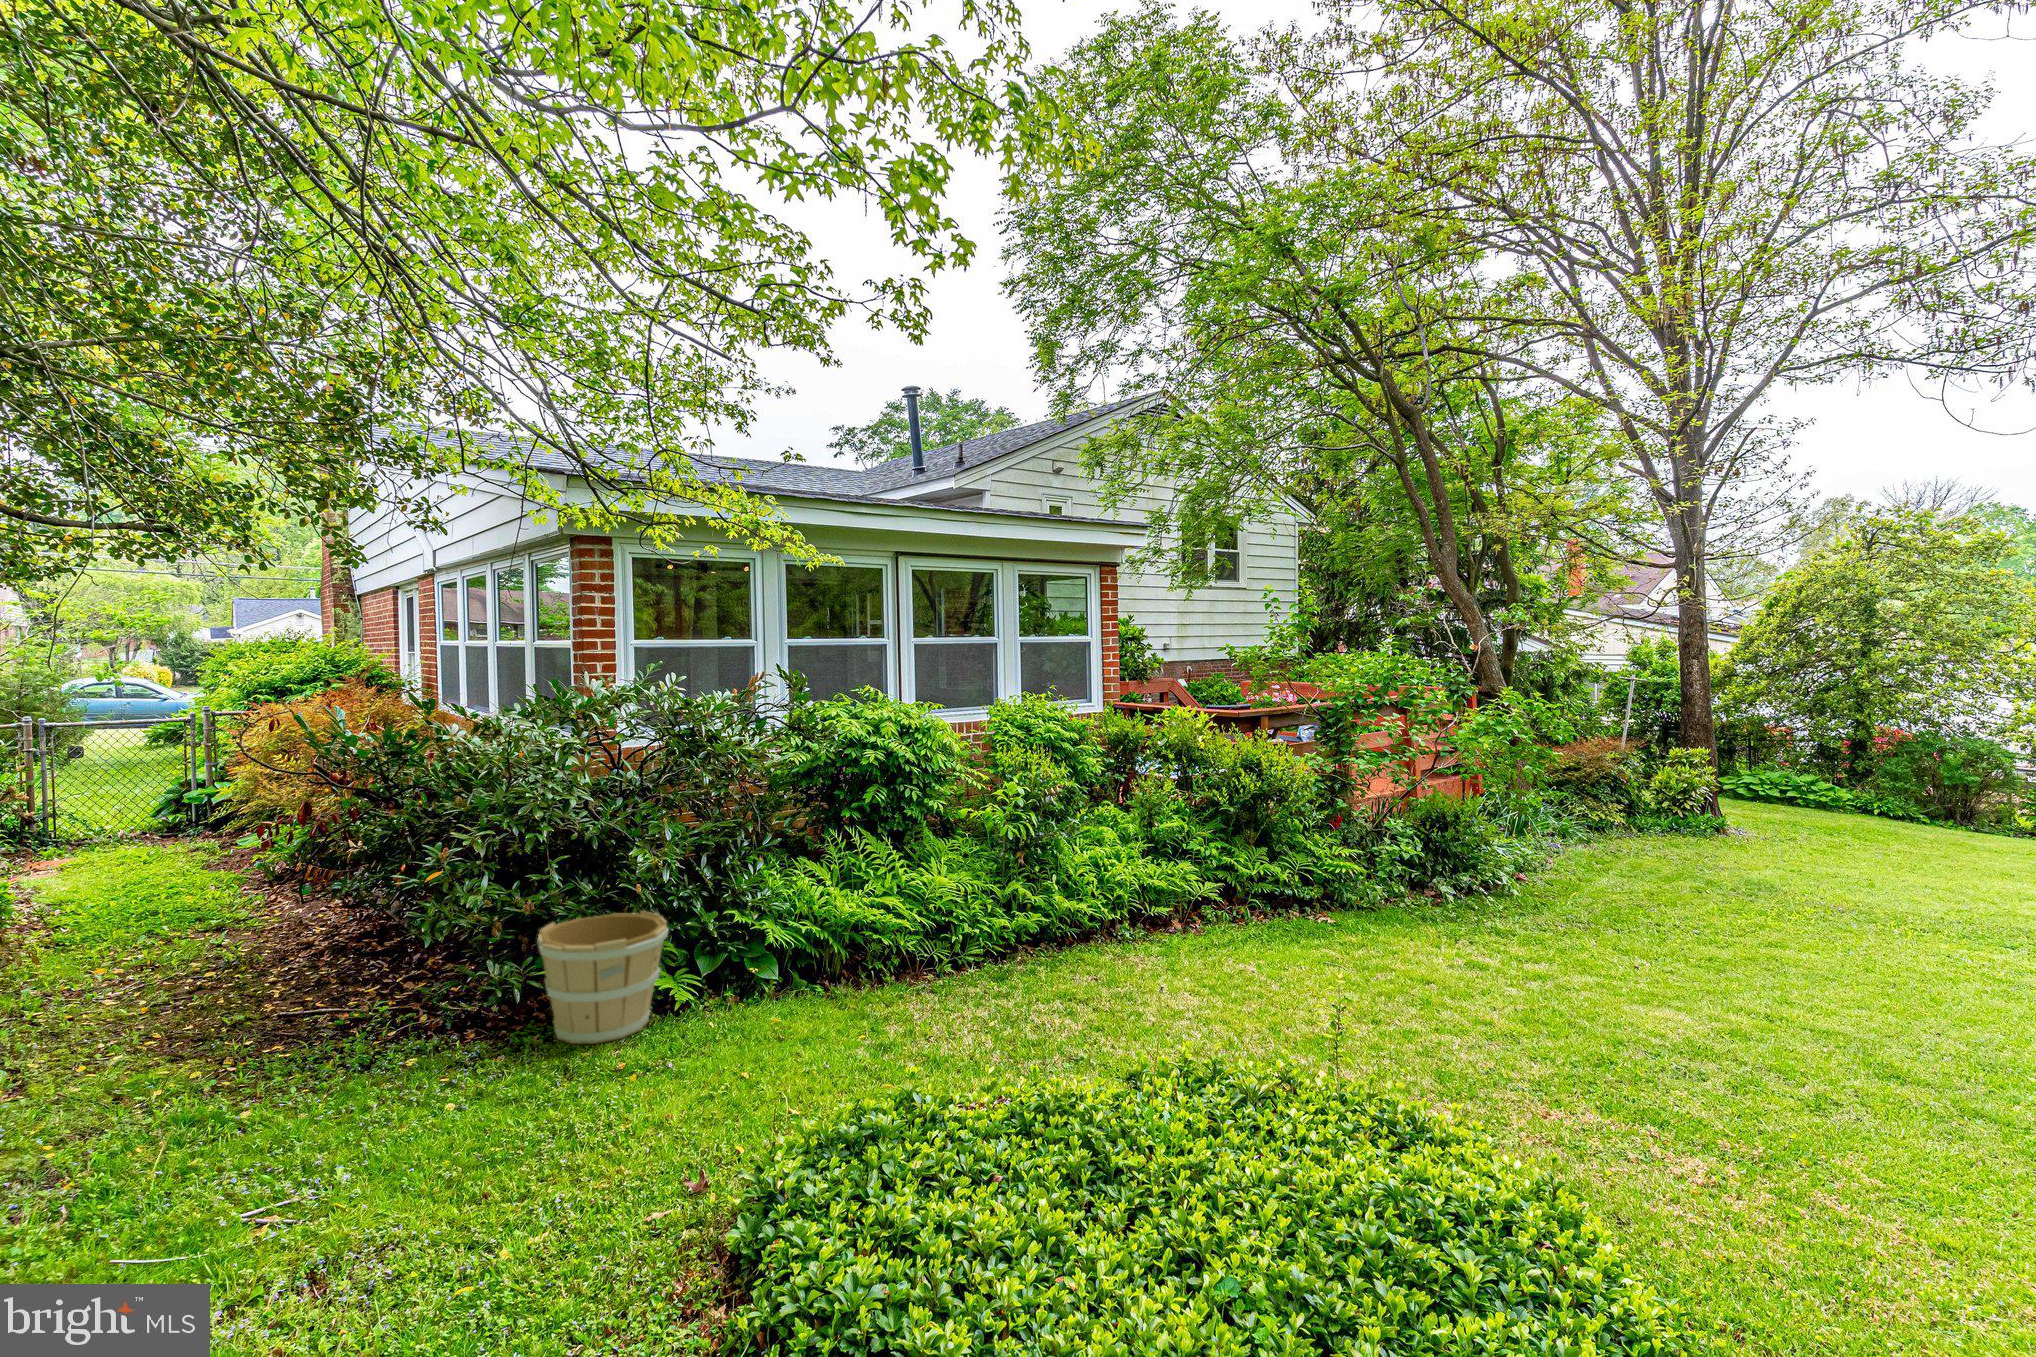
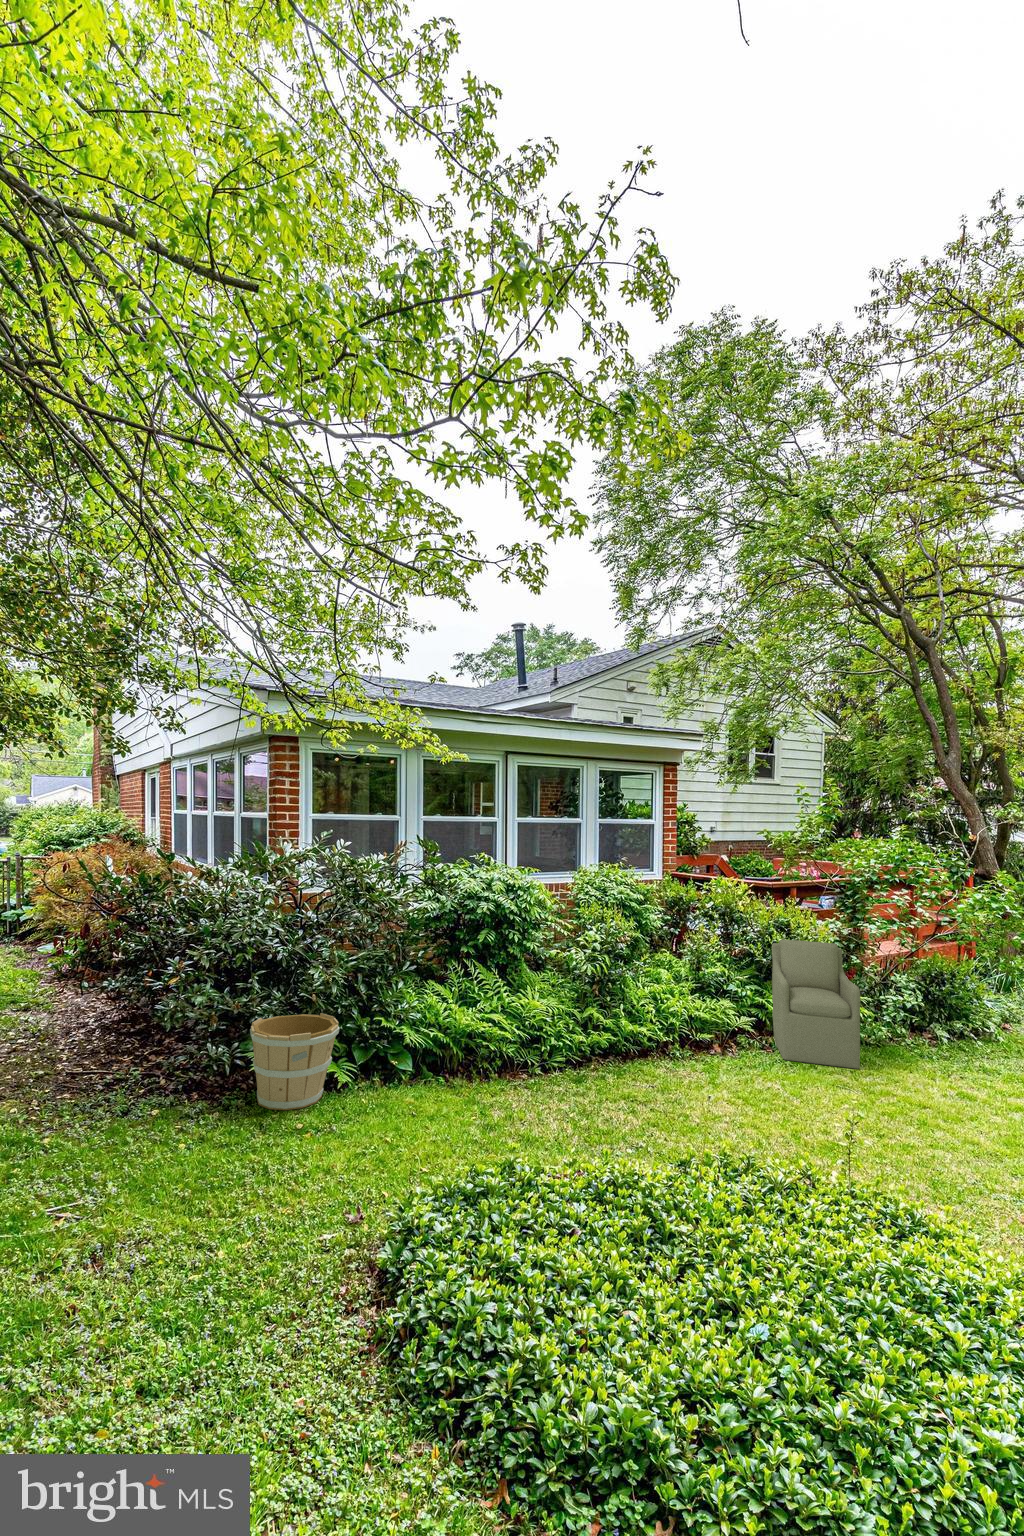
chair: none [1246,783,1352,938] -> present [772,939,860,1069]

